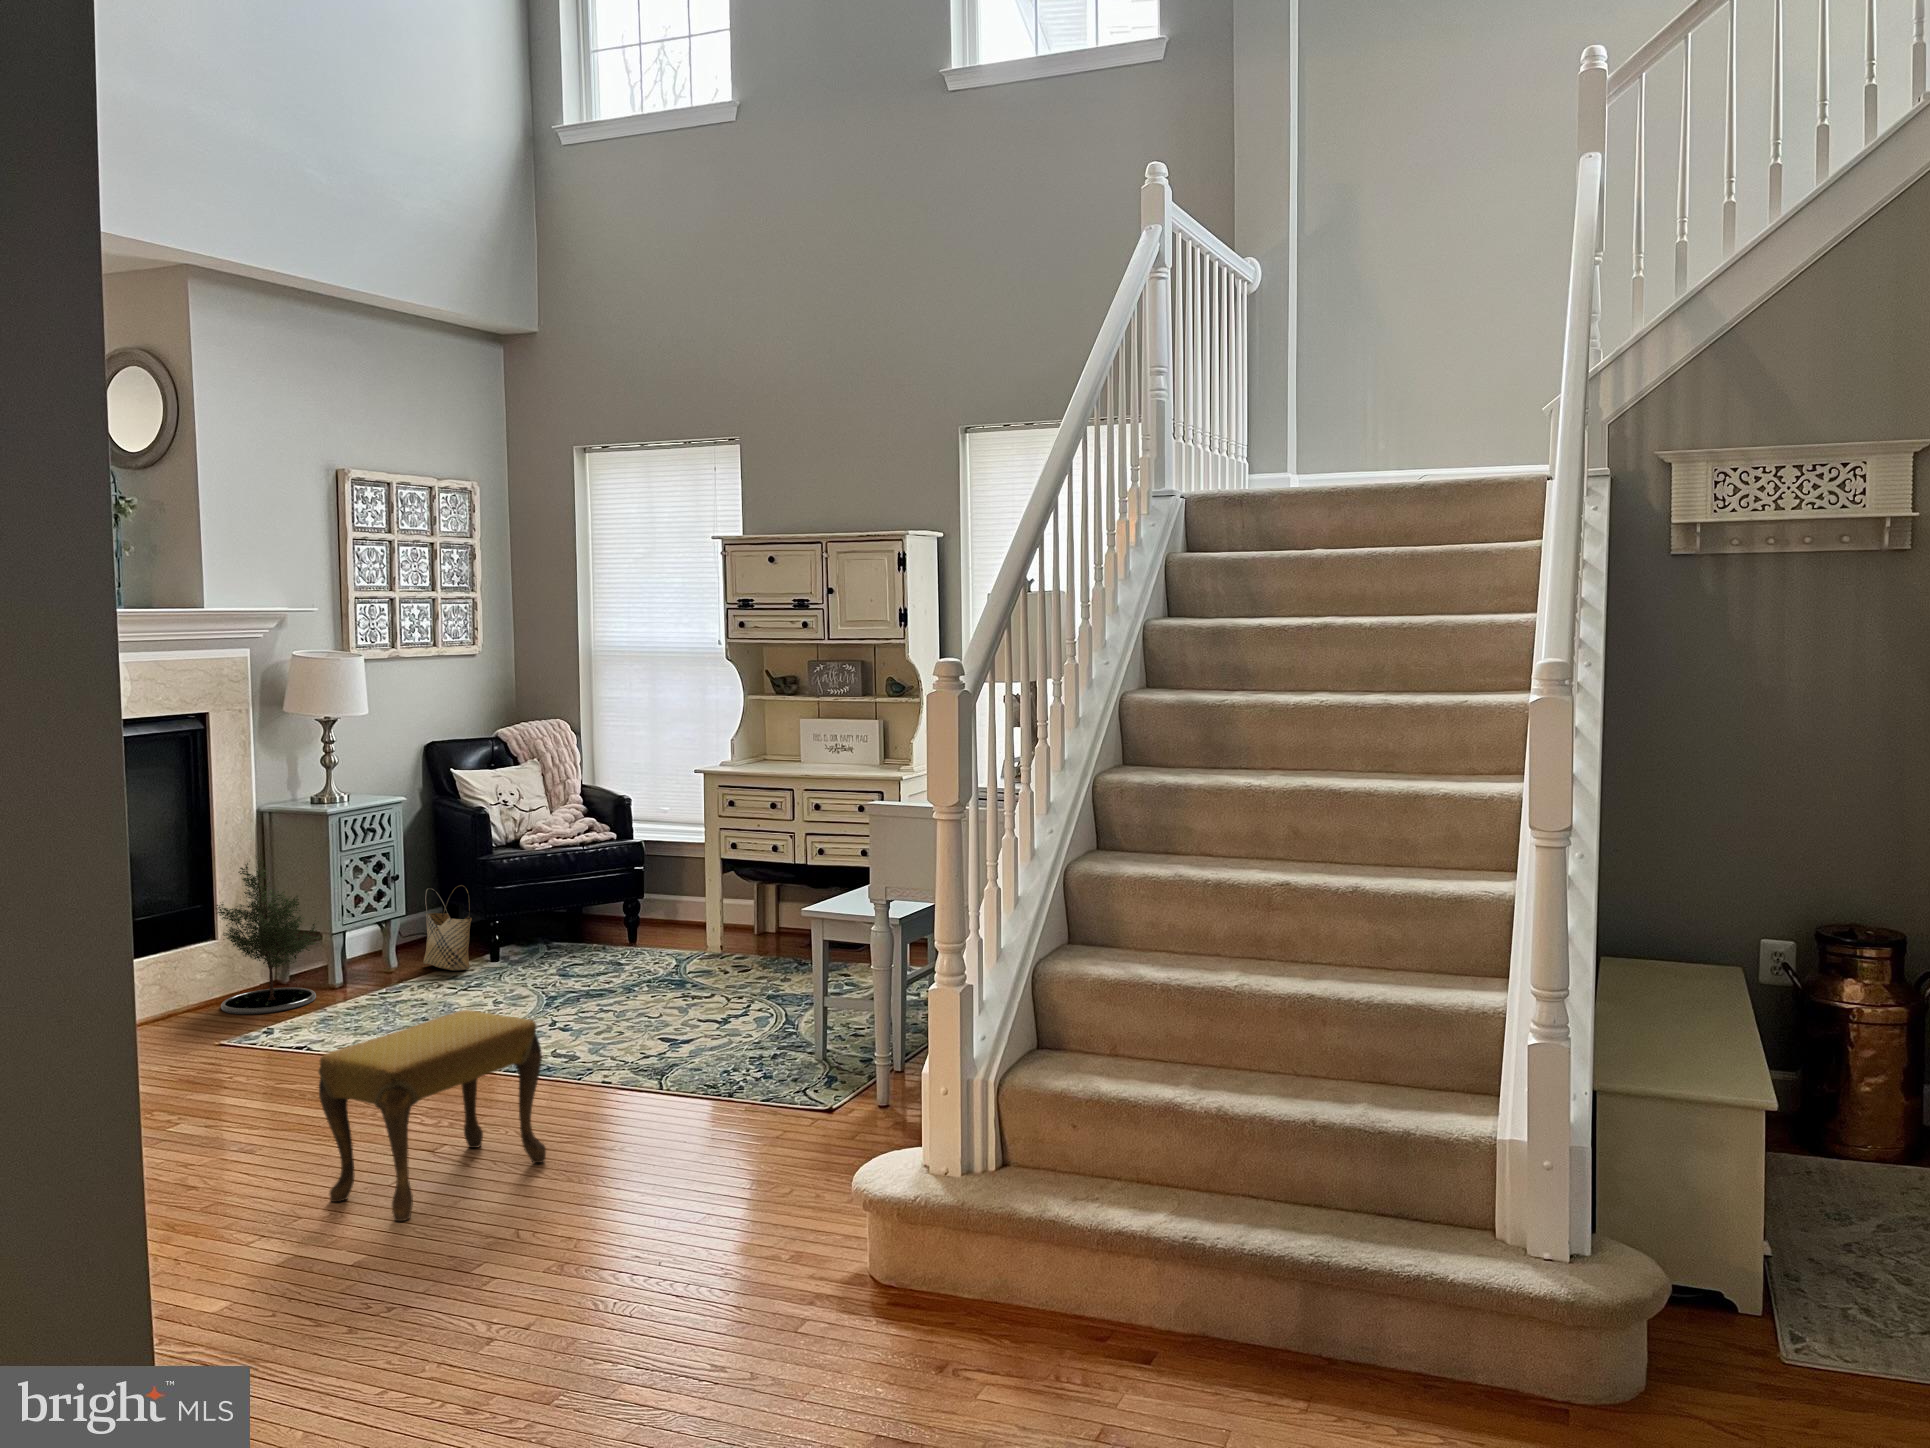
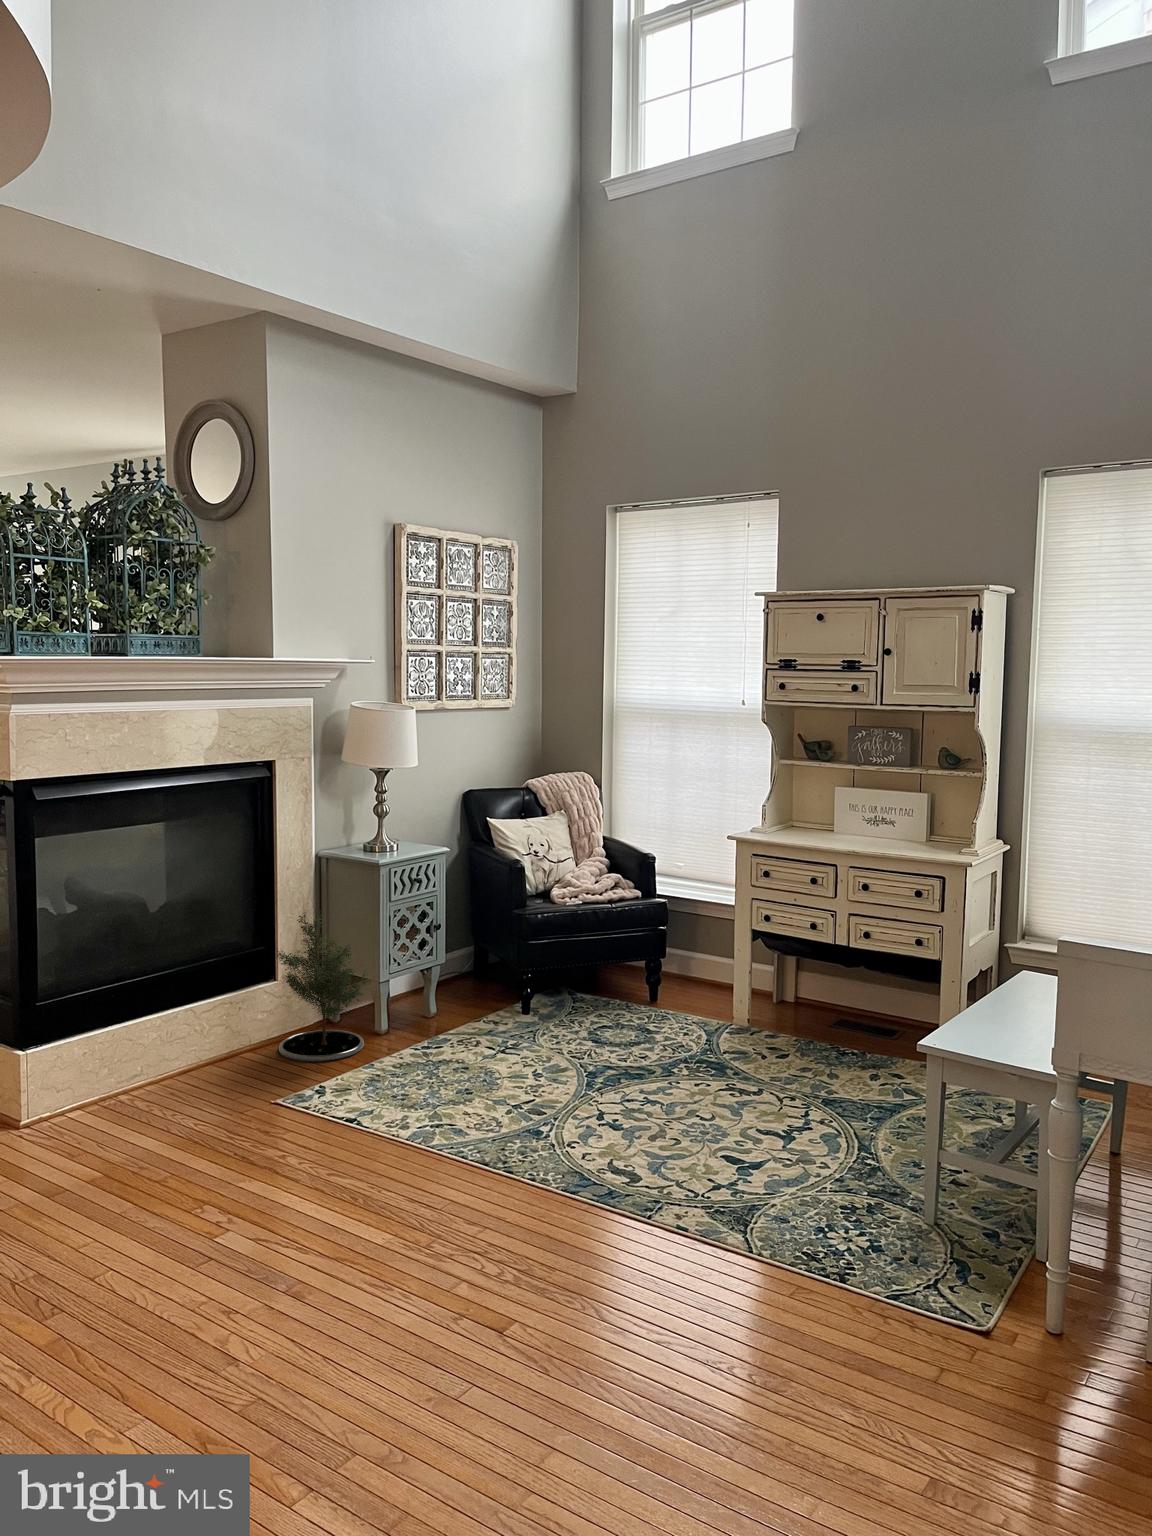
woven basket: present [423,885,472,970] -> none [460,937,507,1023]
footstool: present [318,1010,546,1221] -> none [378,1162,638,1476]

